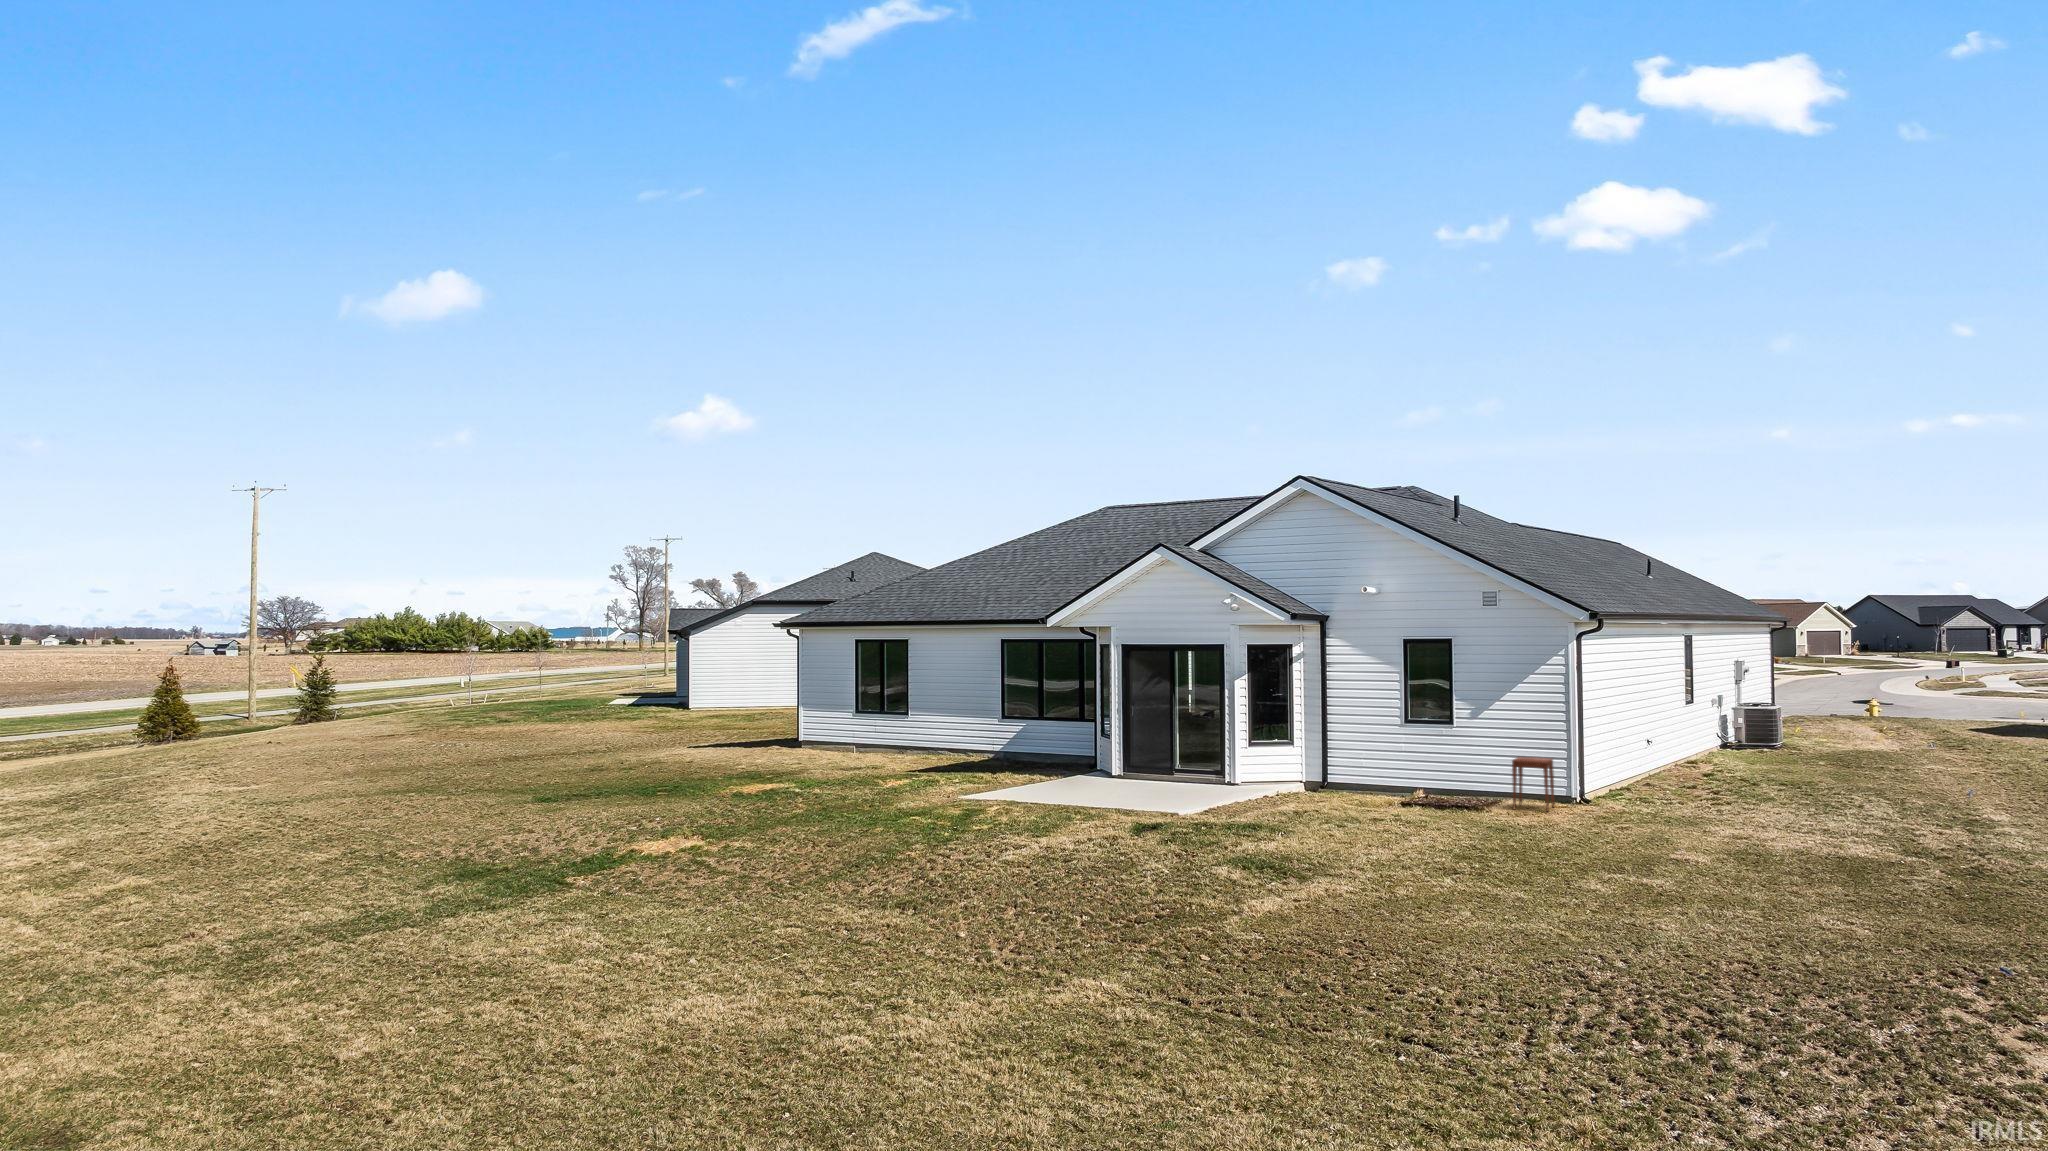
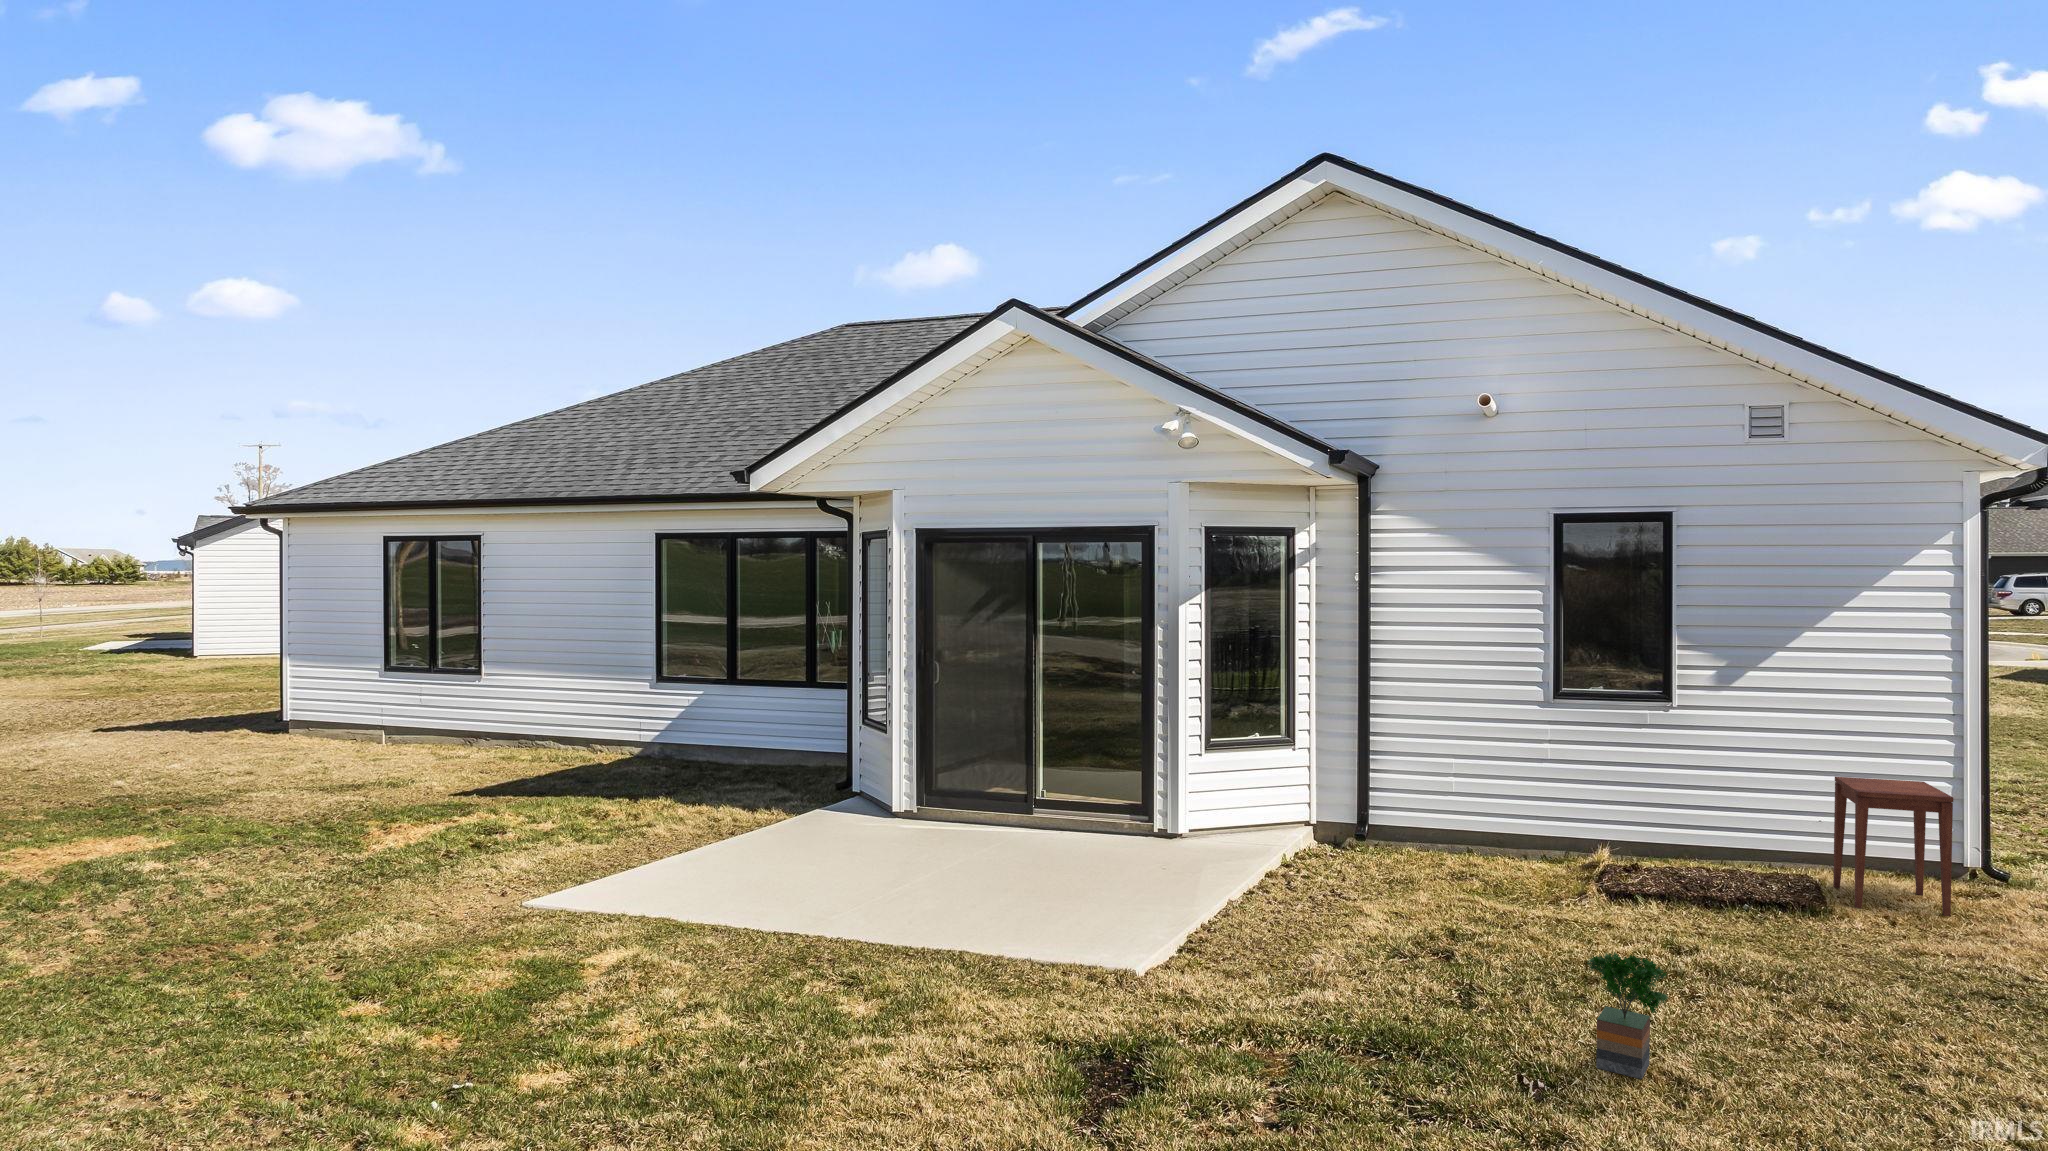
potted tree: none [1327,794,1352,832] -> present [1587,952,1668,1079]

